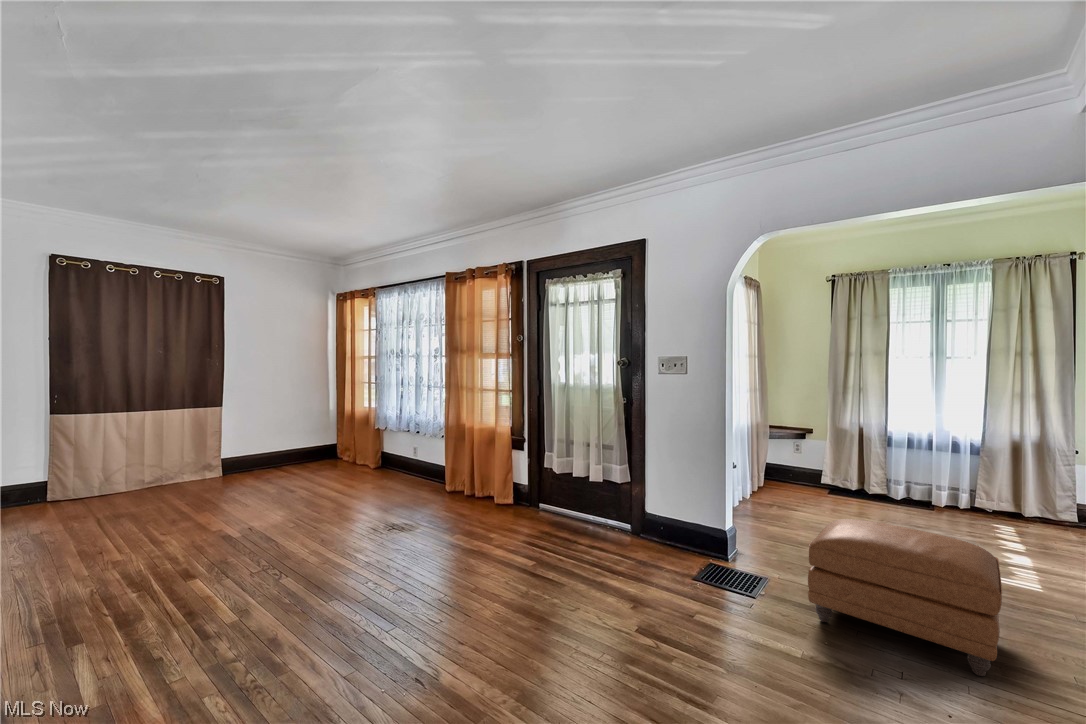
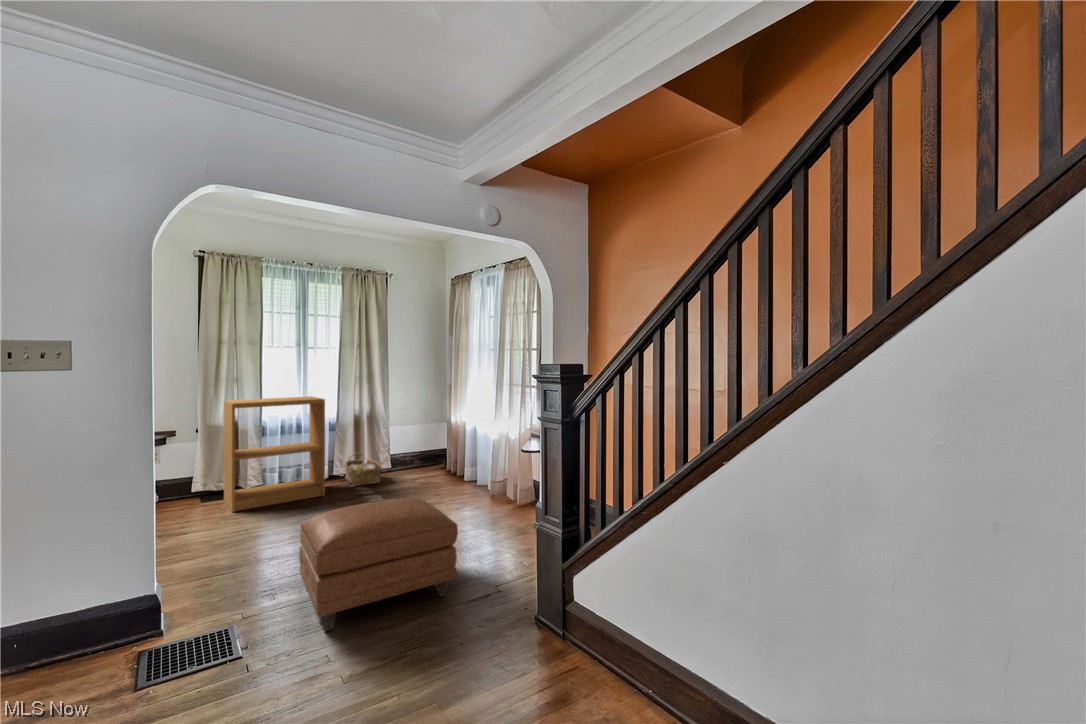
bookshelf: none [844,407,949,524] -> present [224,396,325,512]
woven basket: none [991,489,1052,535] -> present [345,453,381,486]

